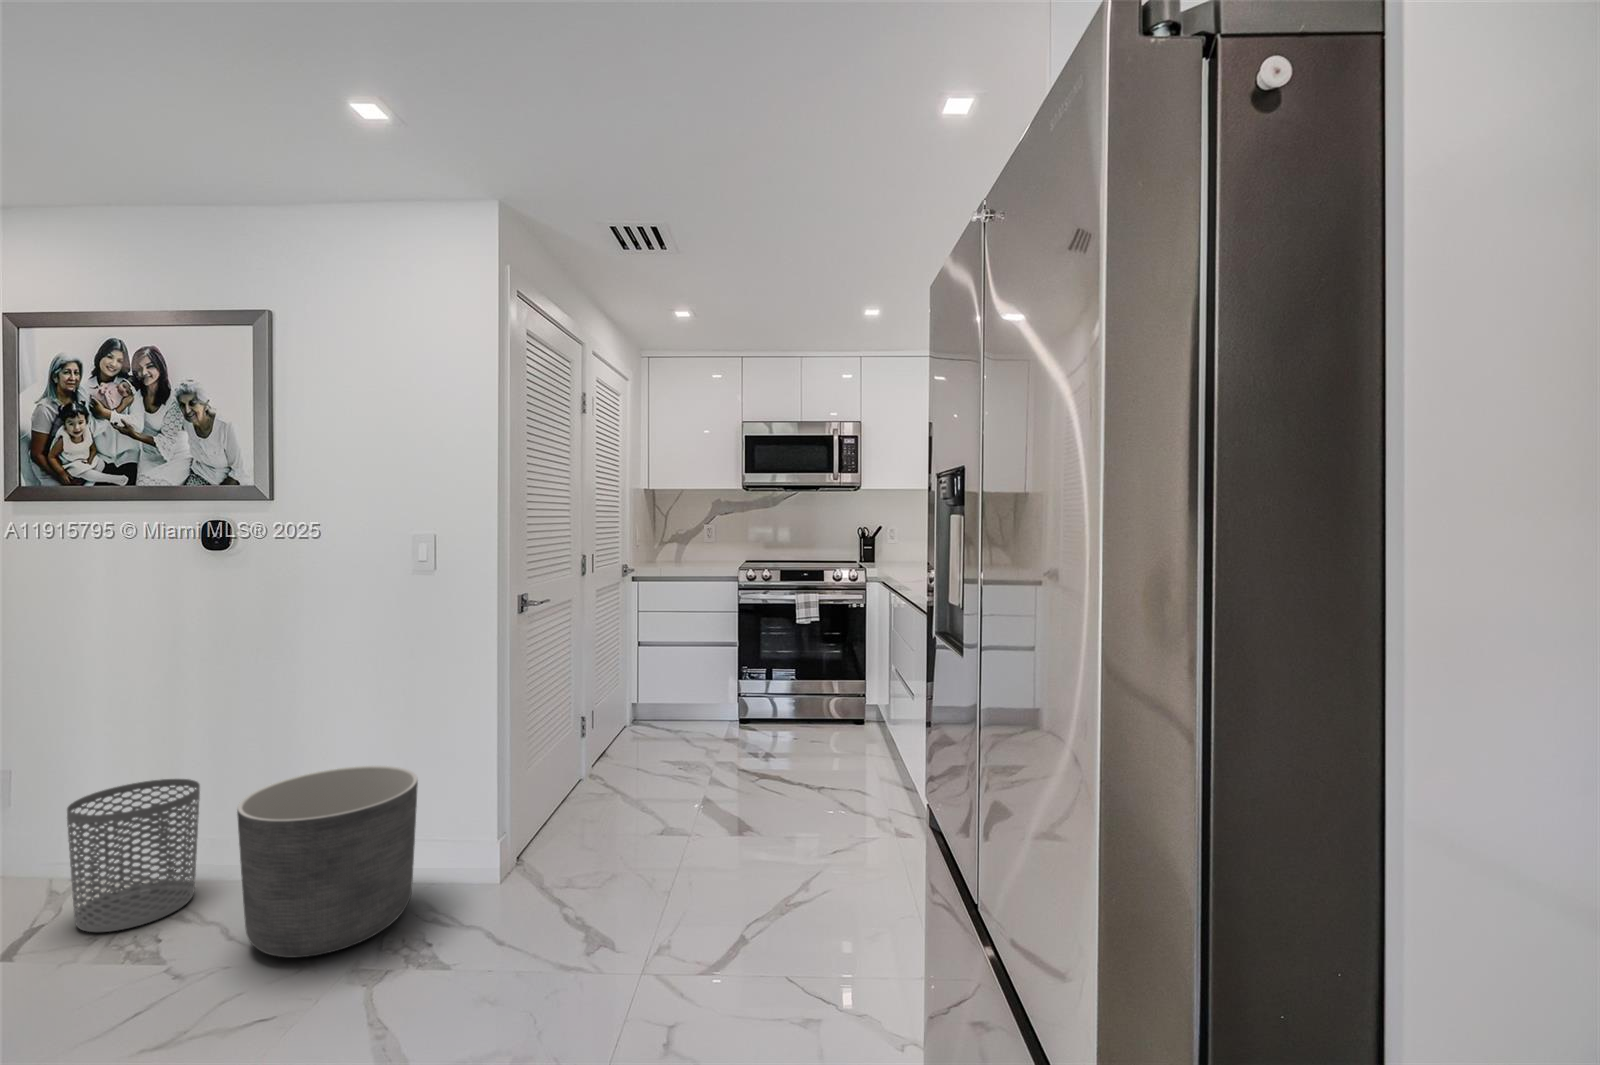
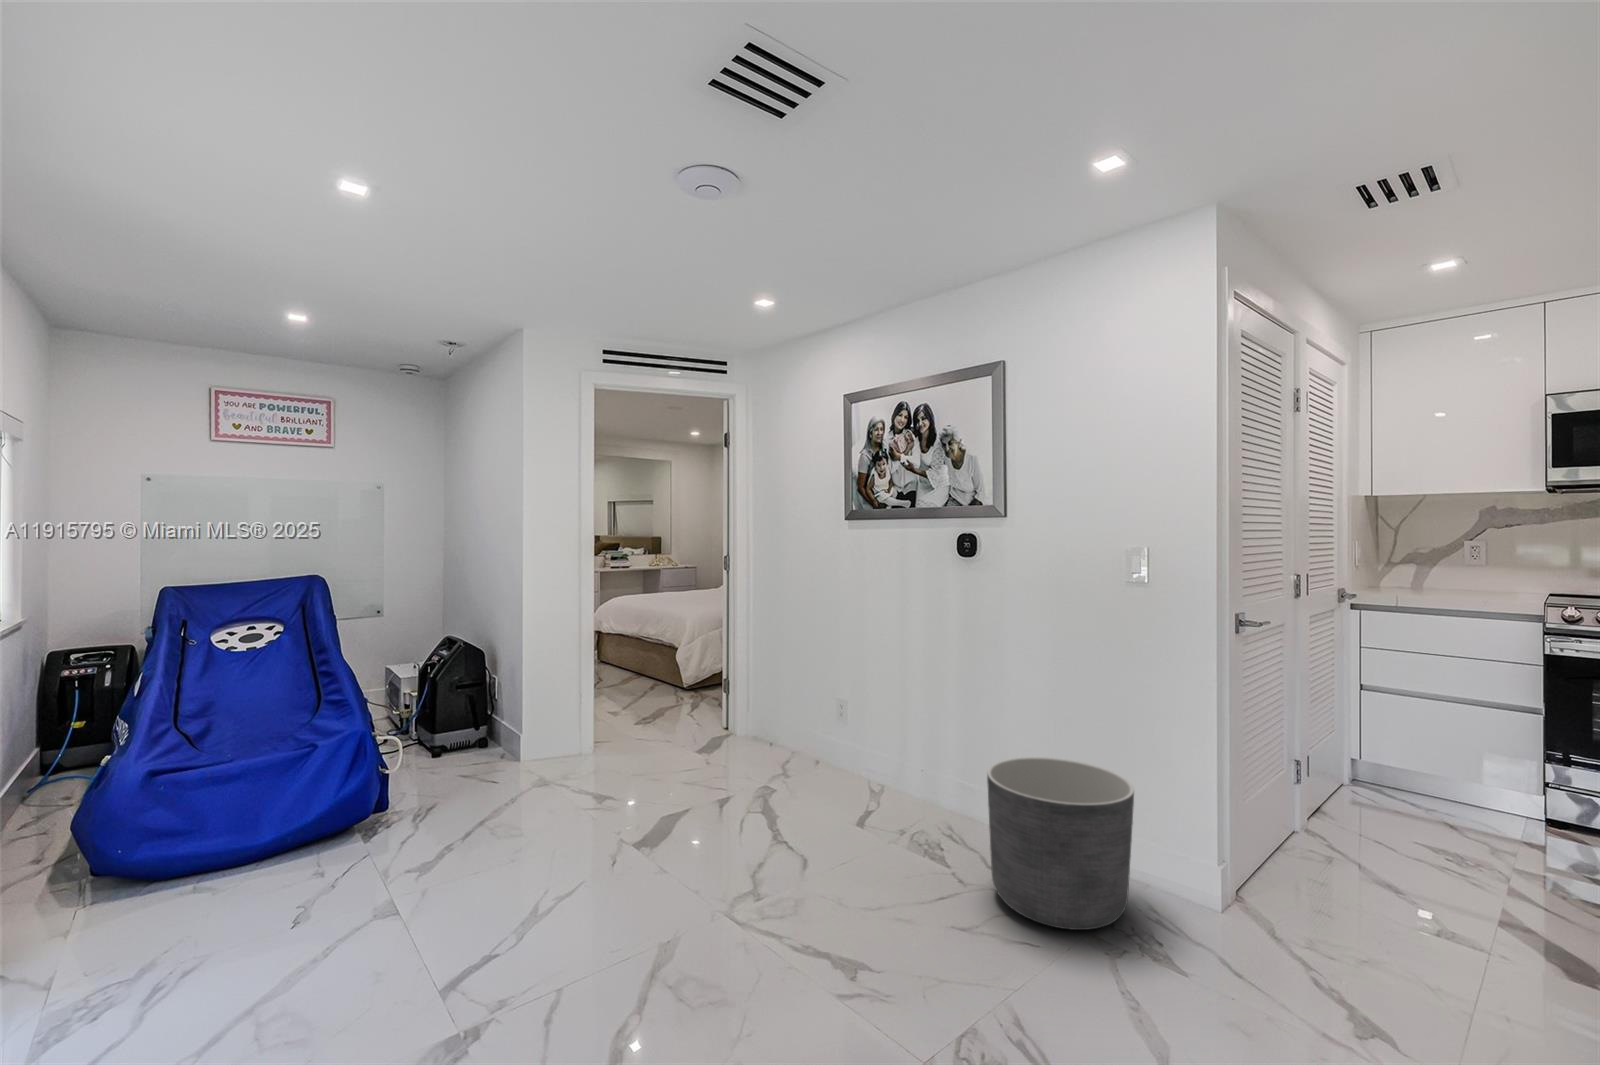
waste bin: present [67,779,200,932] -> none [878,733,954,844]

